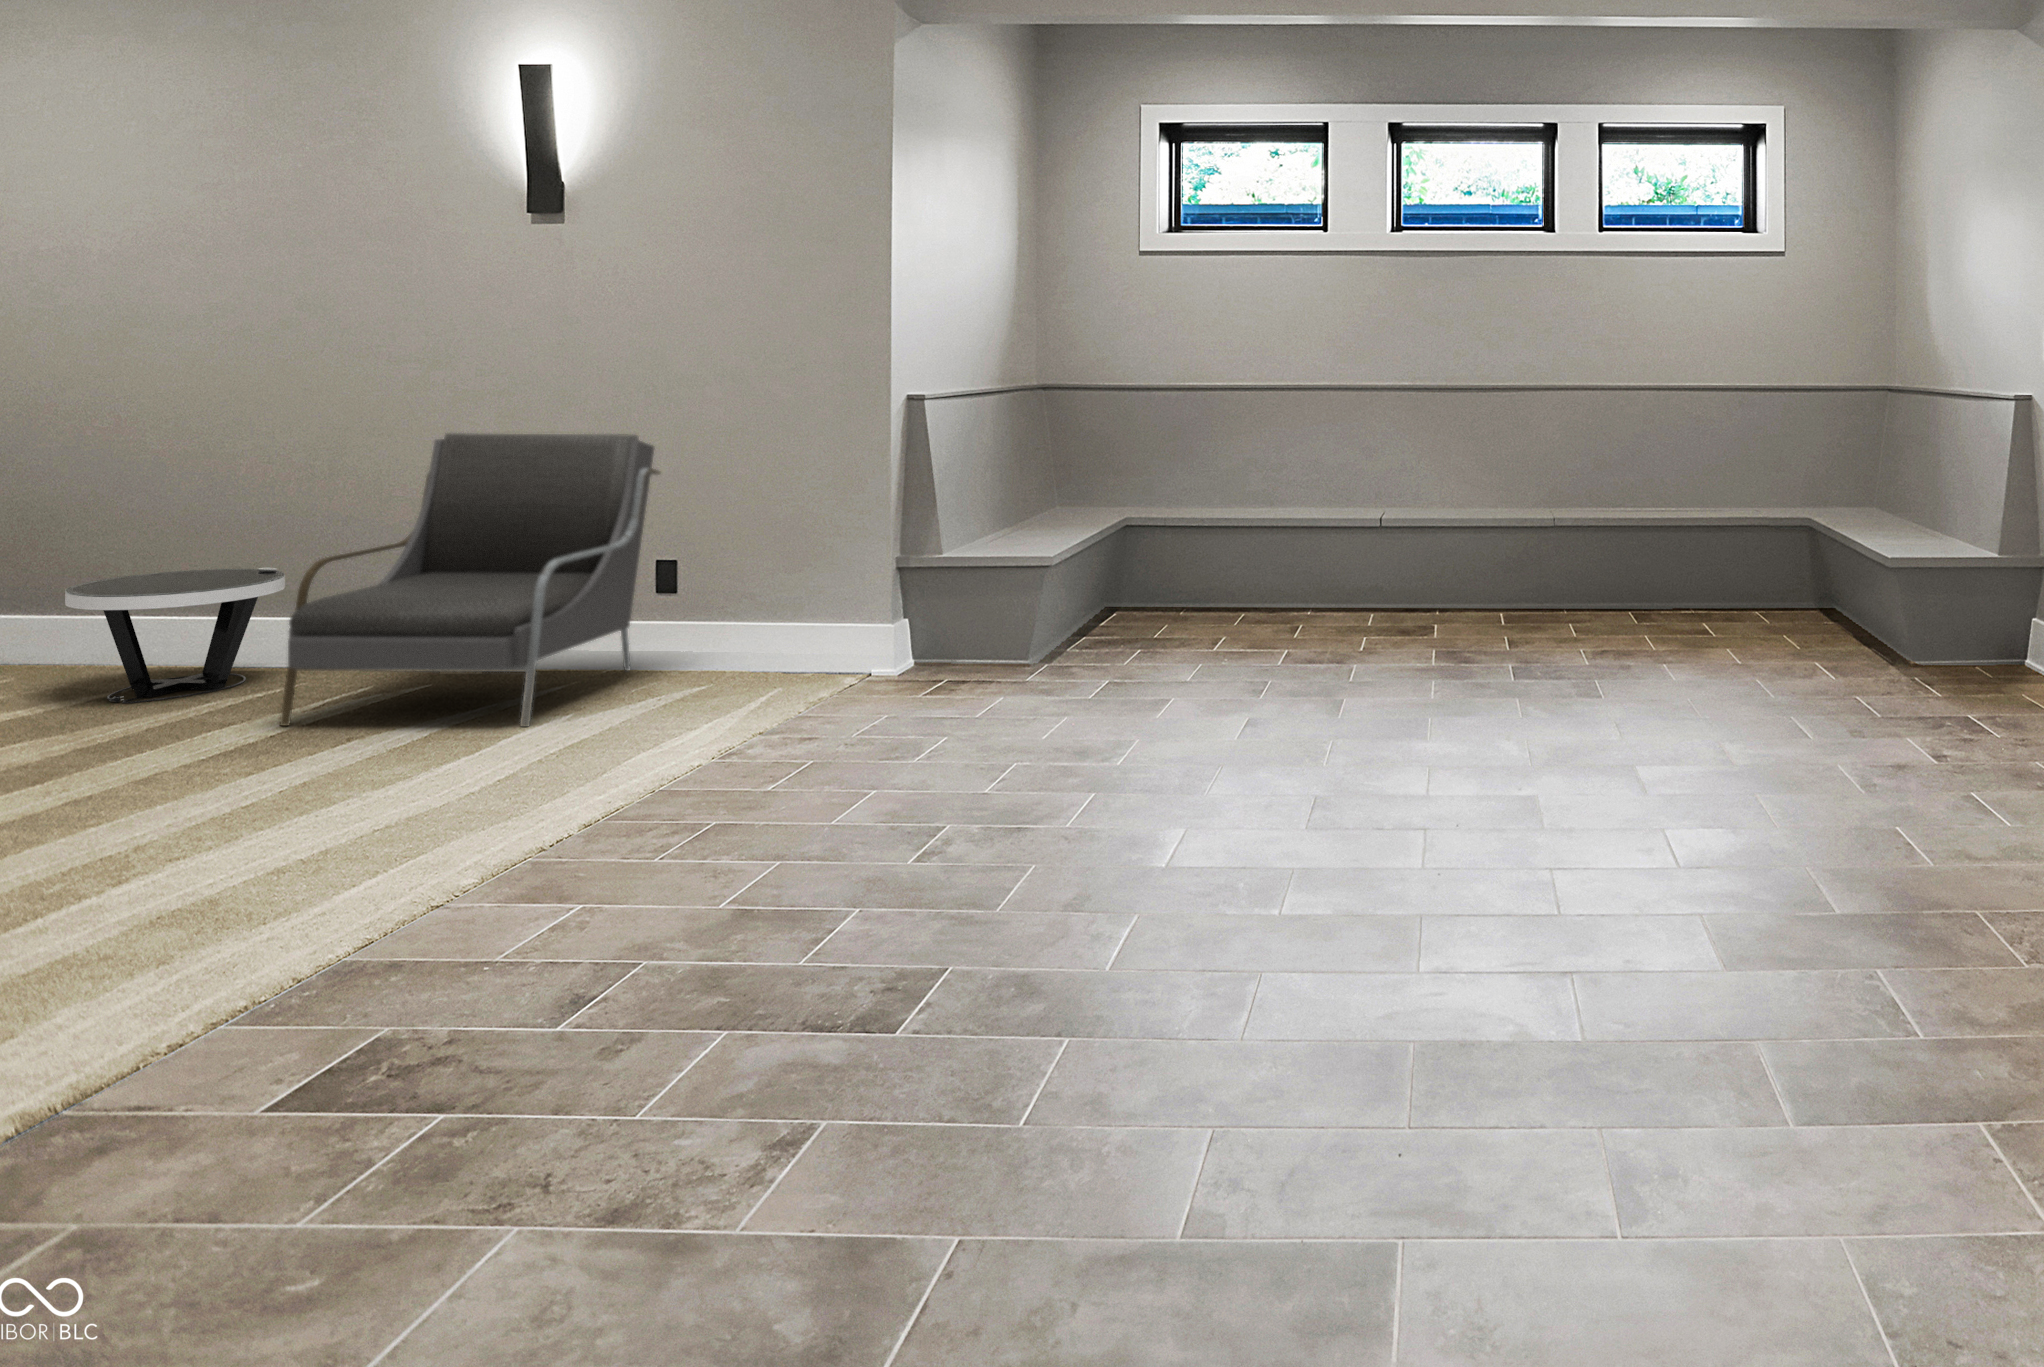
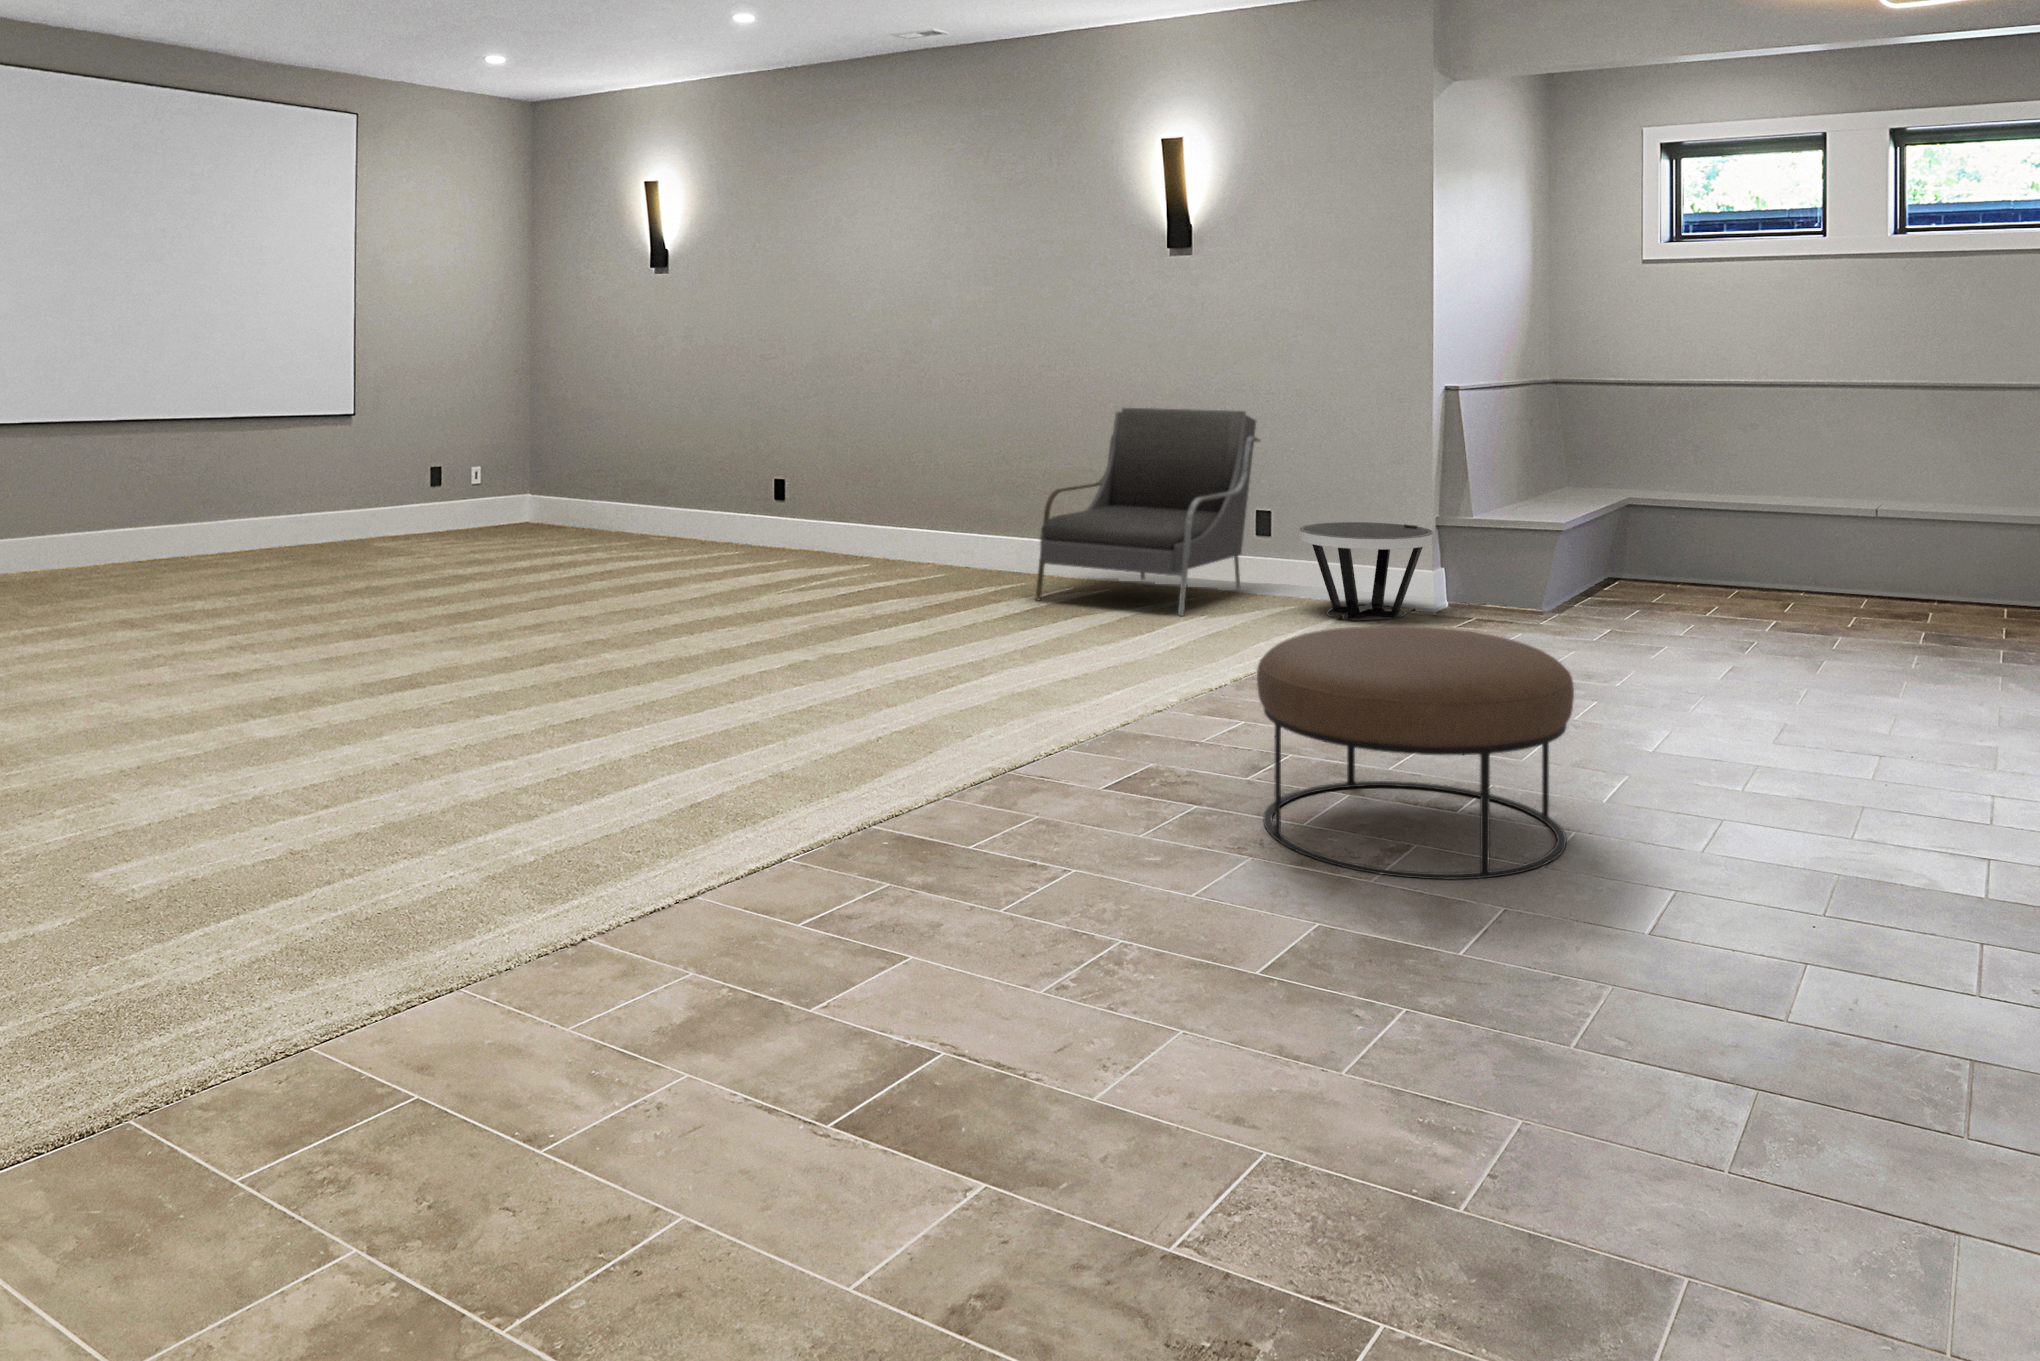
side table: present [65,568,285,704] -> present [1299,522,1433,621]
ottoman: none [550,763,1034,1176] -> present [1257,626,1574,879]

